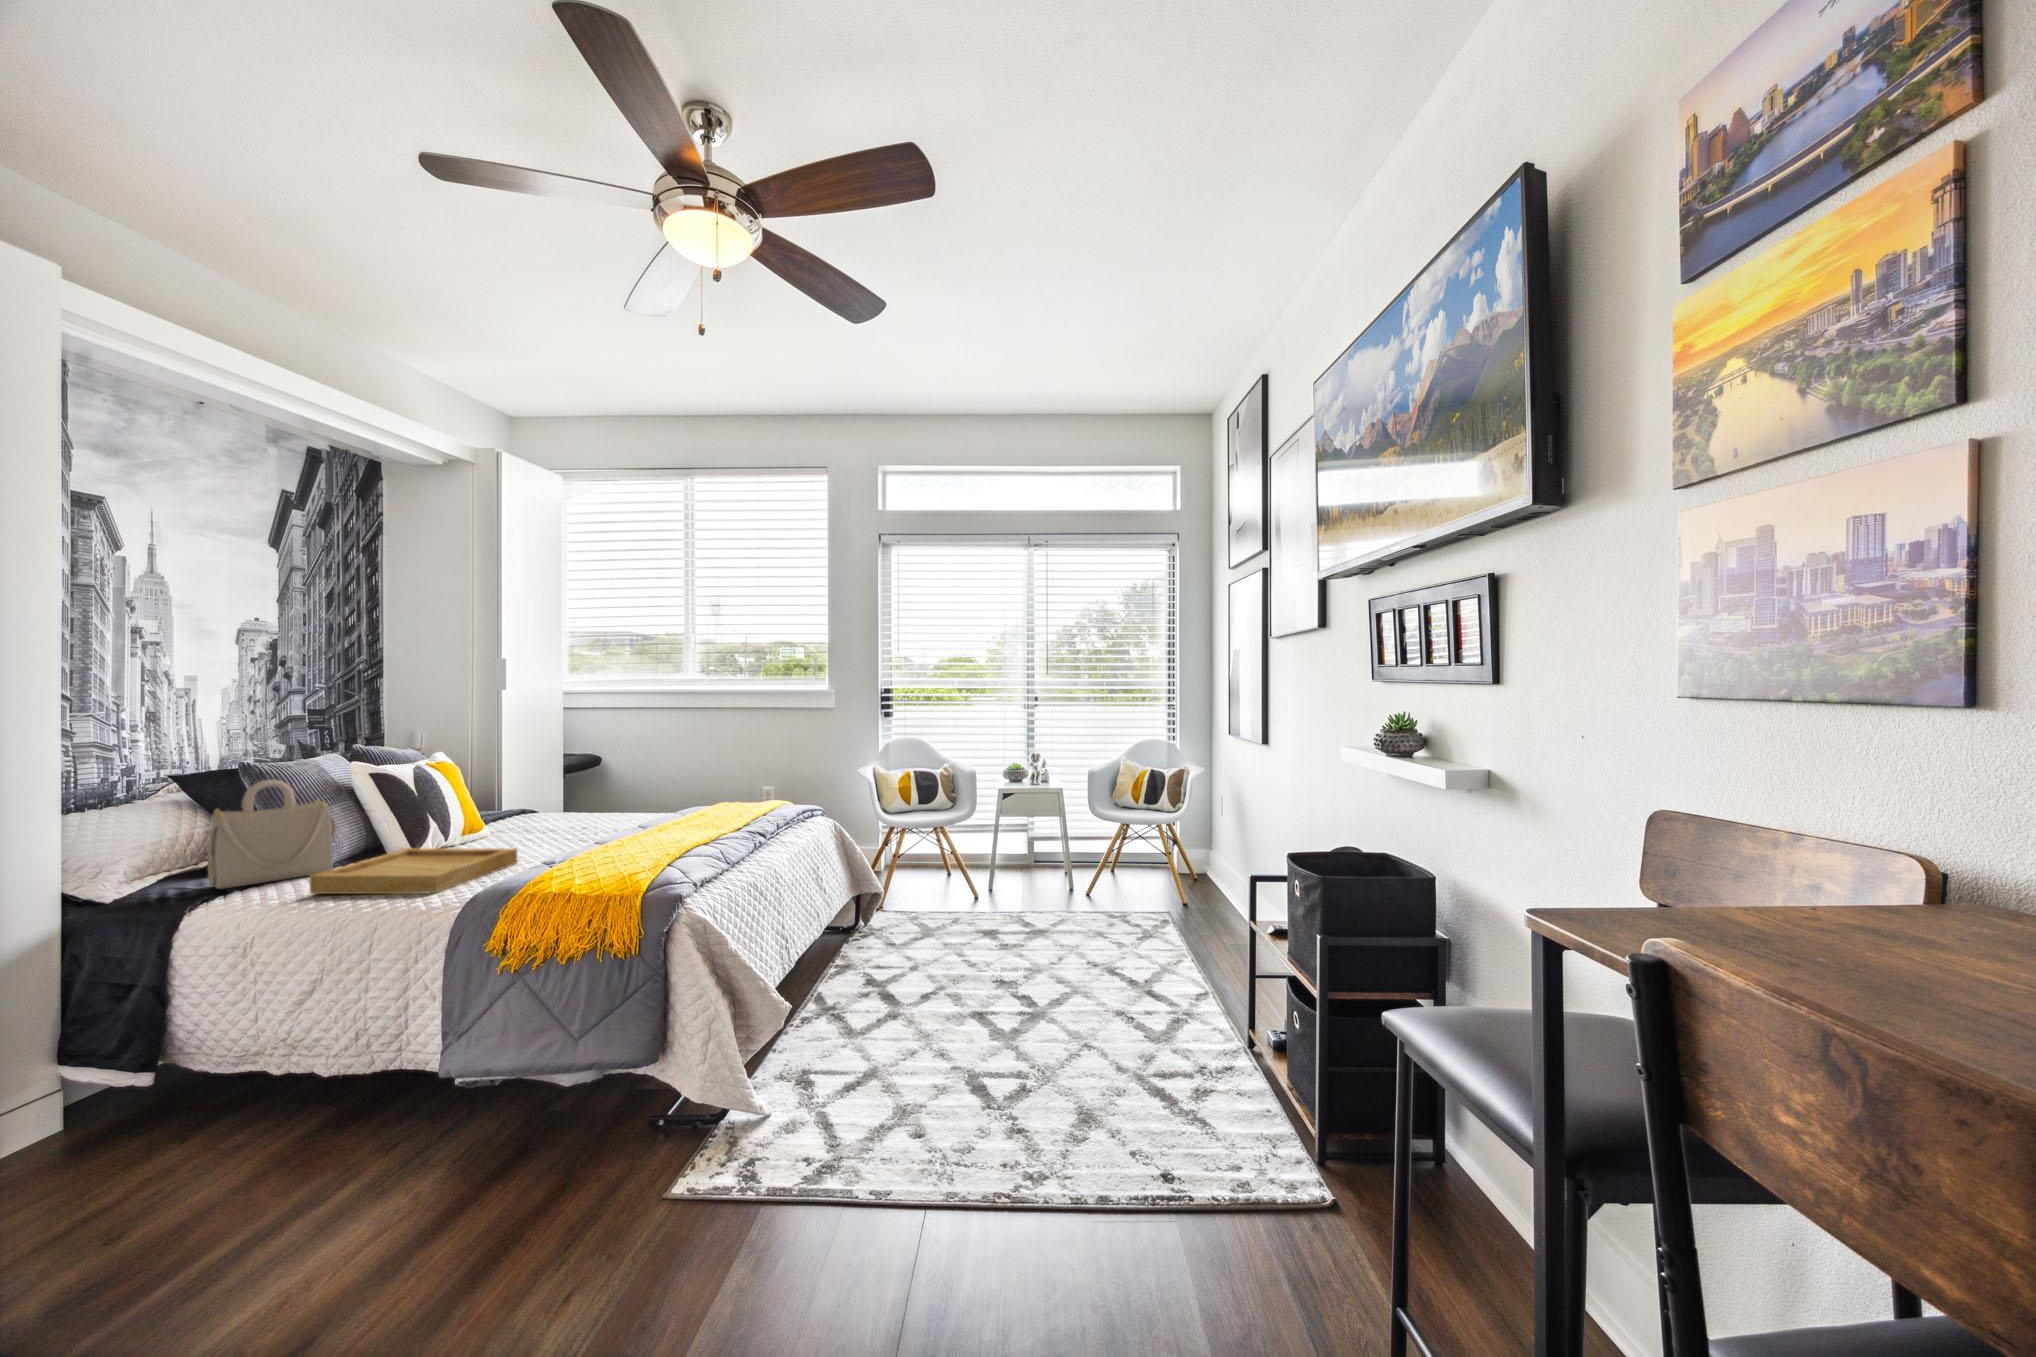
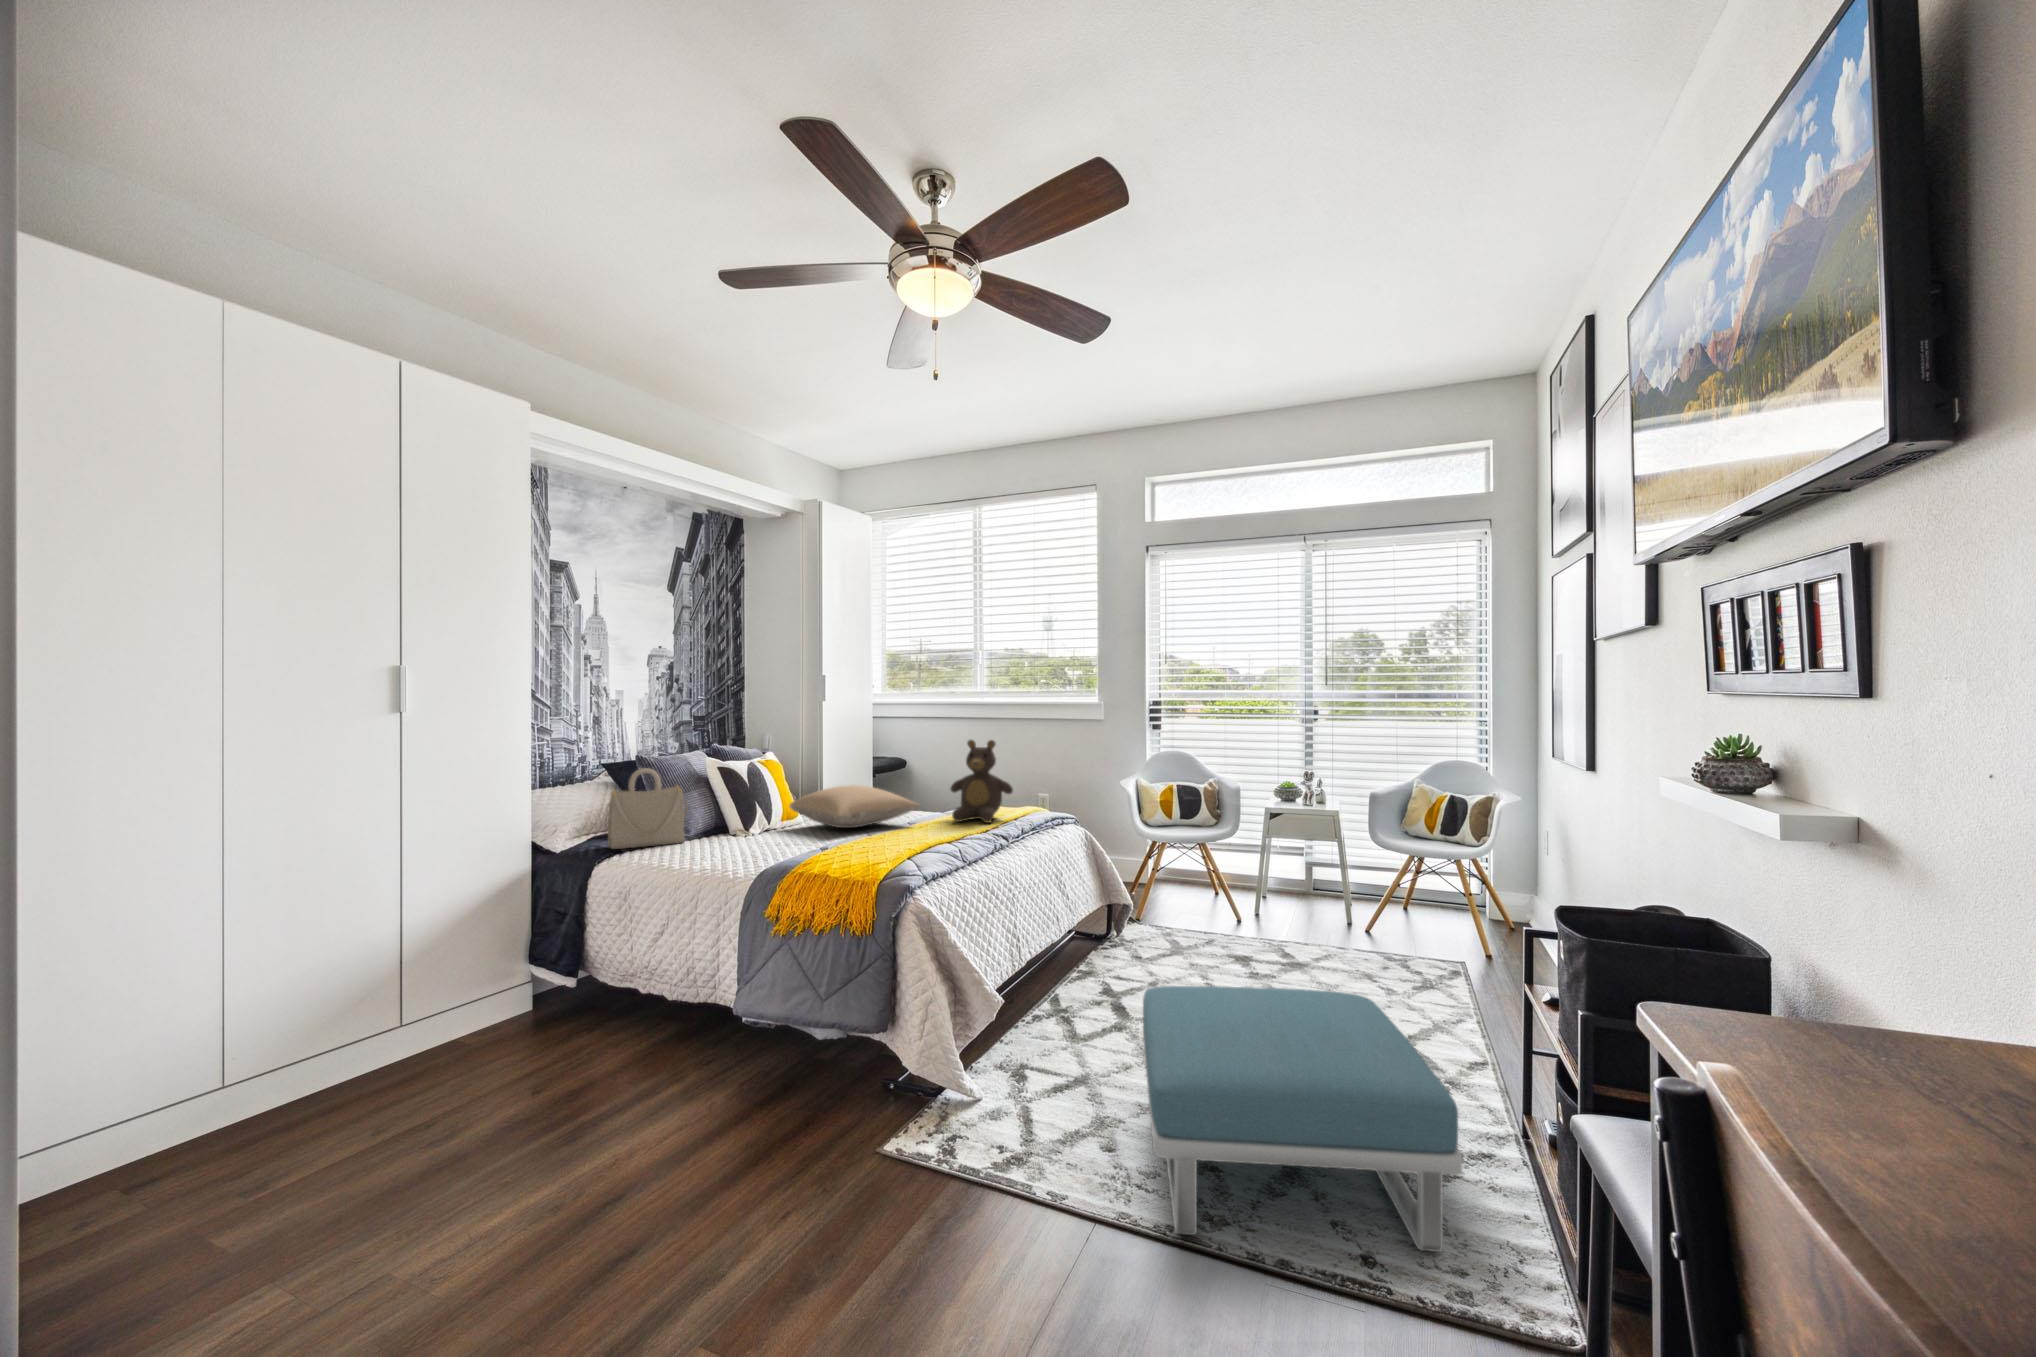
teddy bear: none [682,731,756,822] -> present [951,740,1013,823]
pillow: none [478,788,652,838] -> present [790,785,920,828]
tray: present [310,848,517,894] -> none [660,828,805,867]
footstool: none [934,950,1236,1198] -> present [1143,986,1462,1252]

